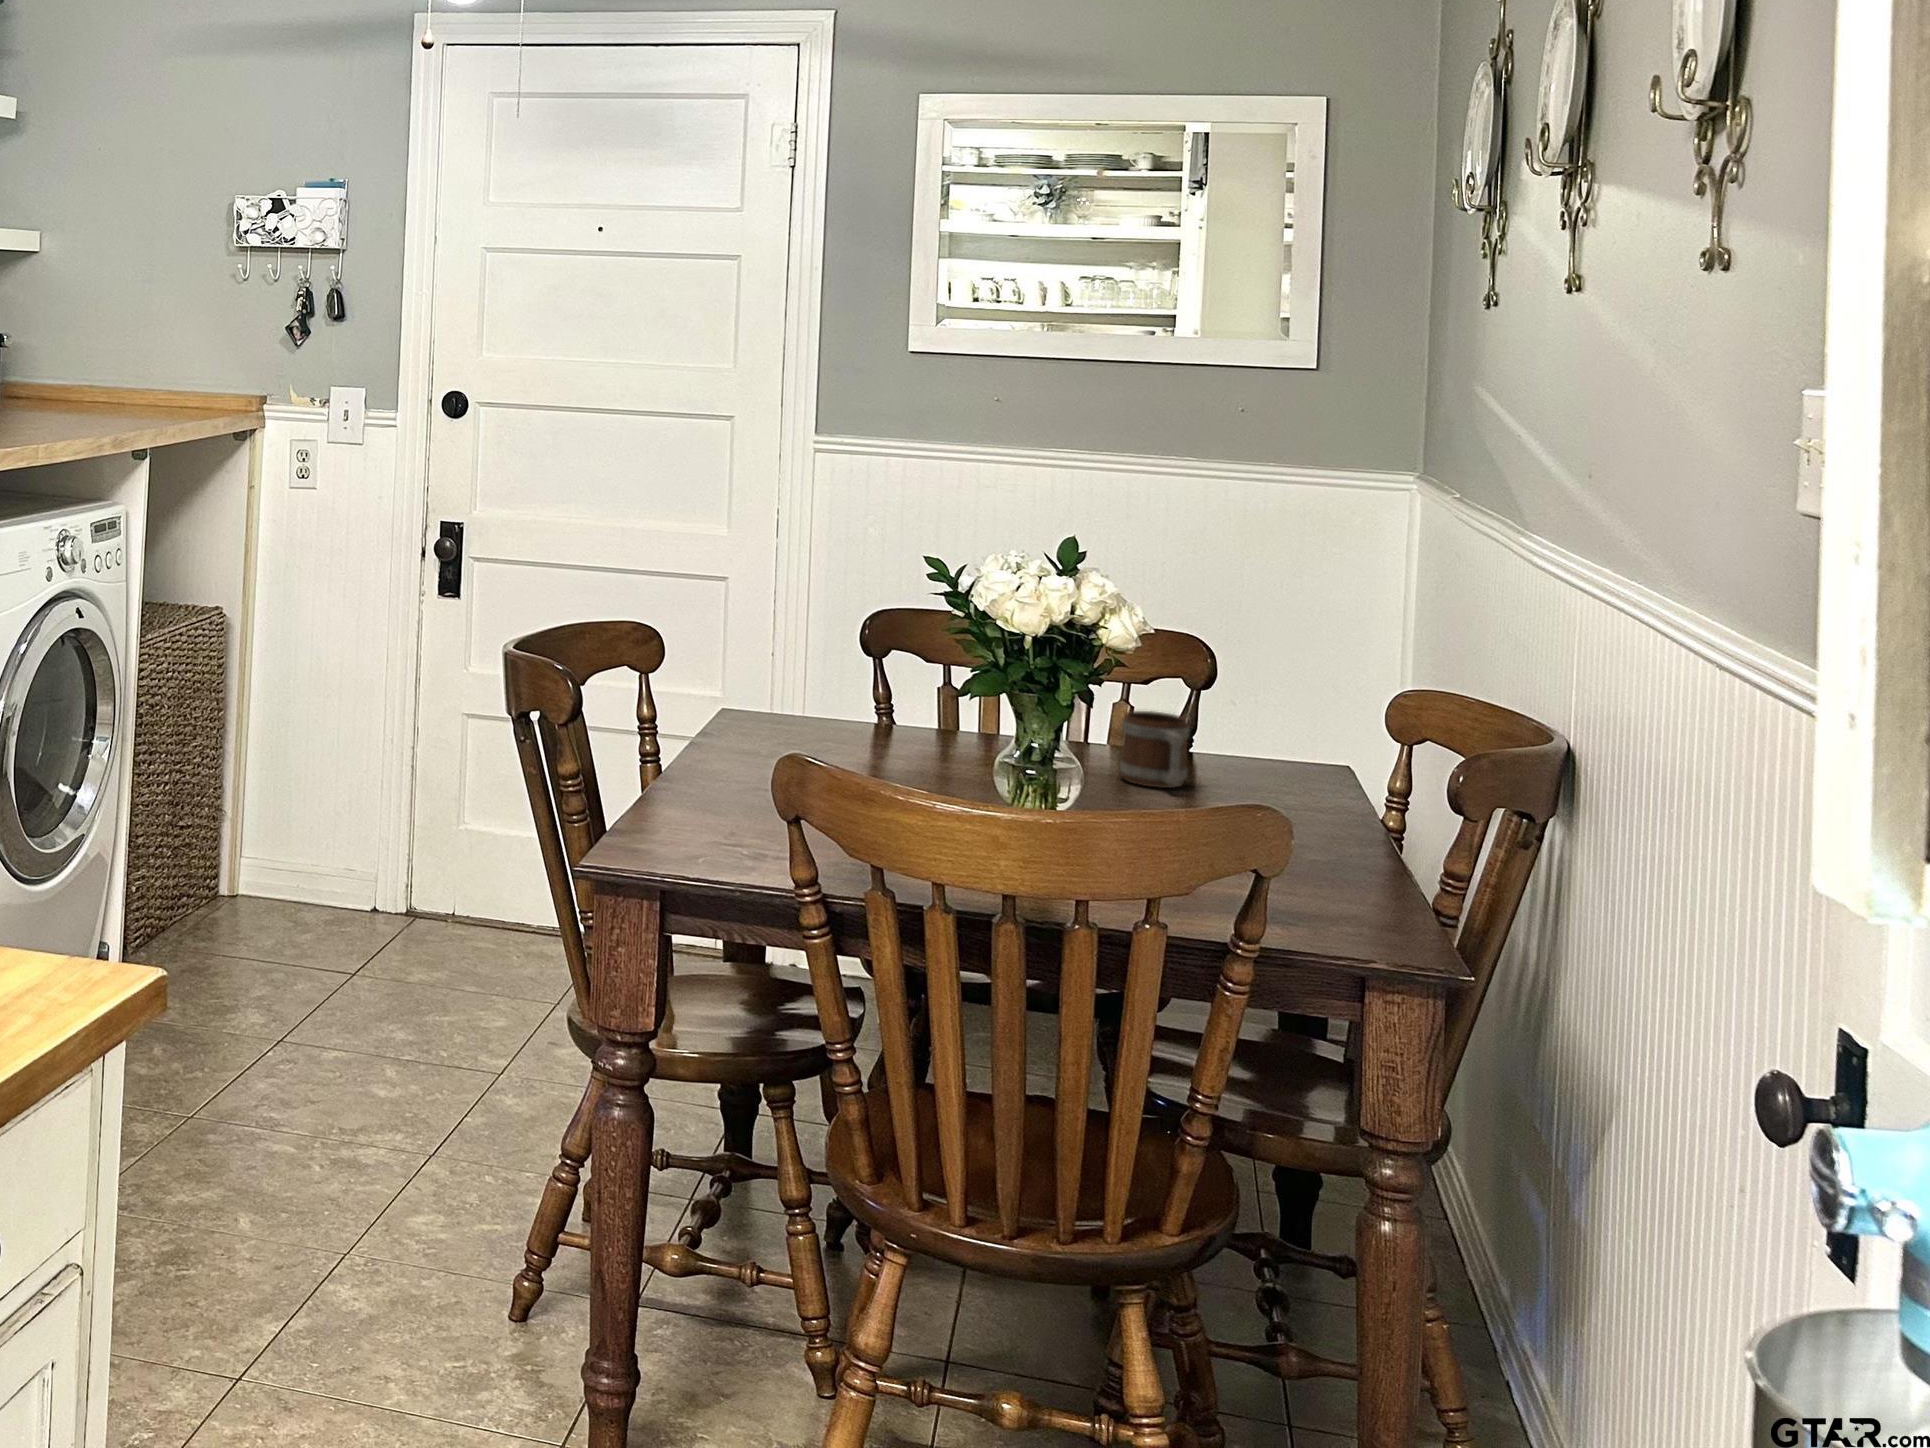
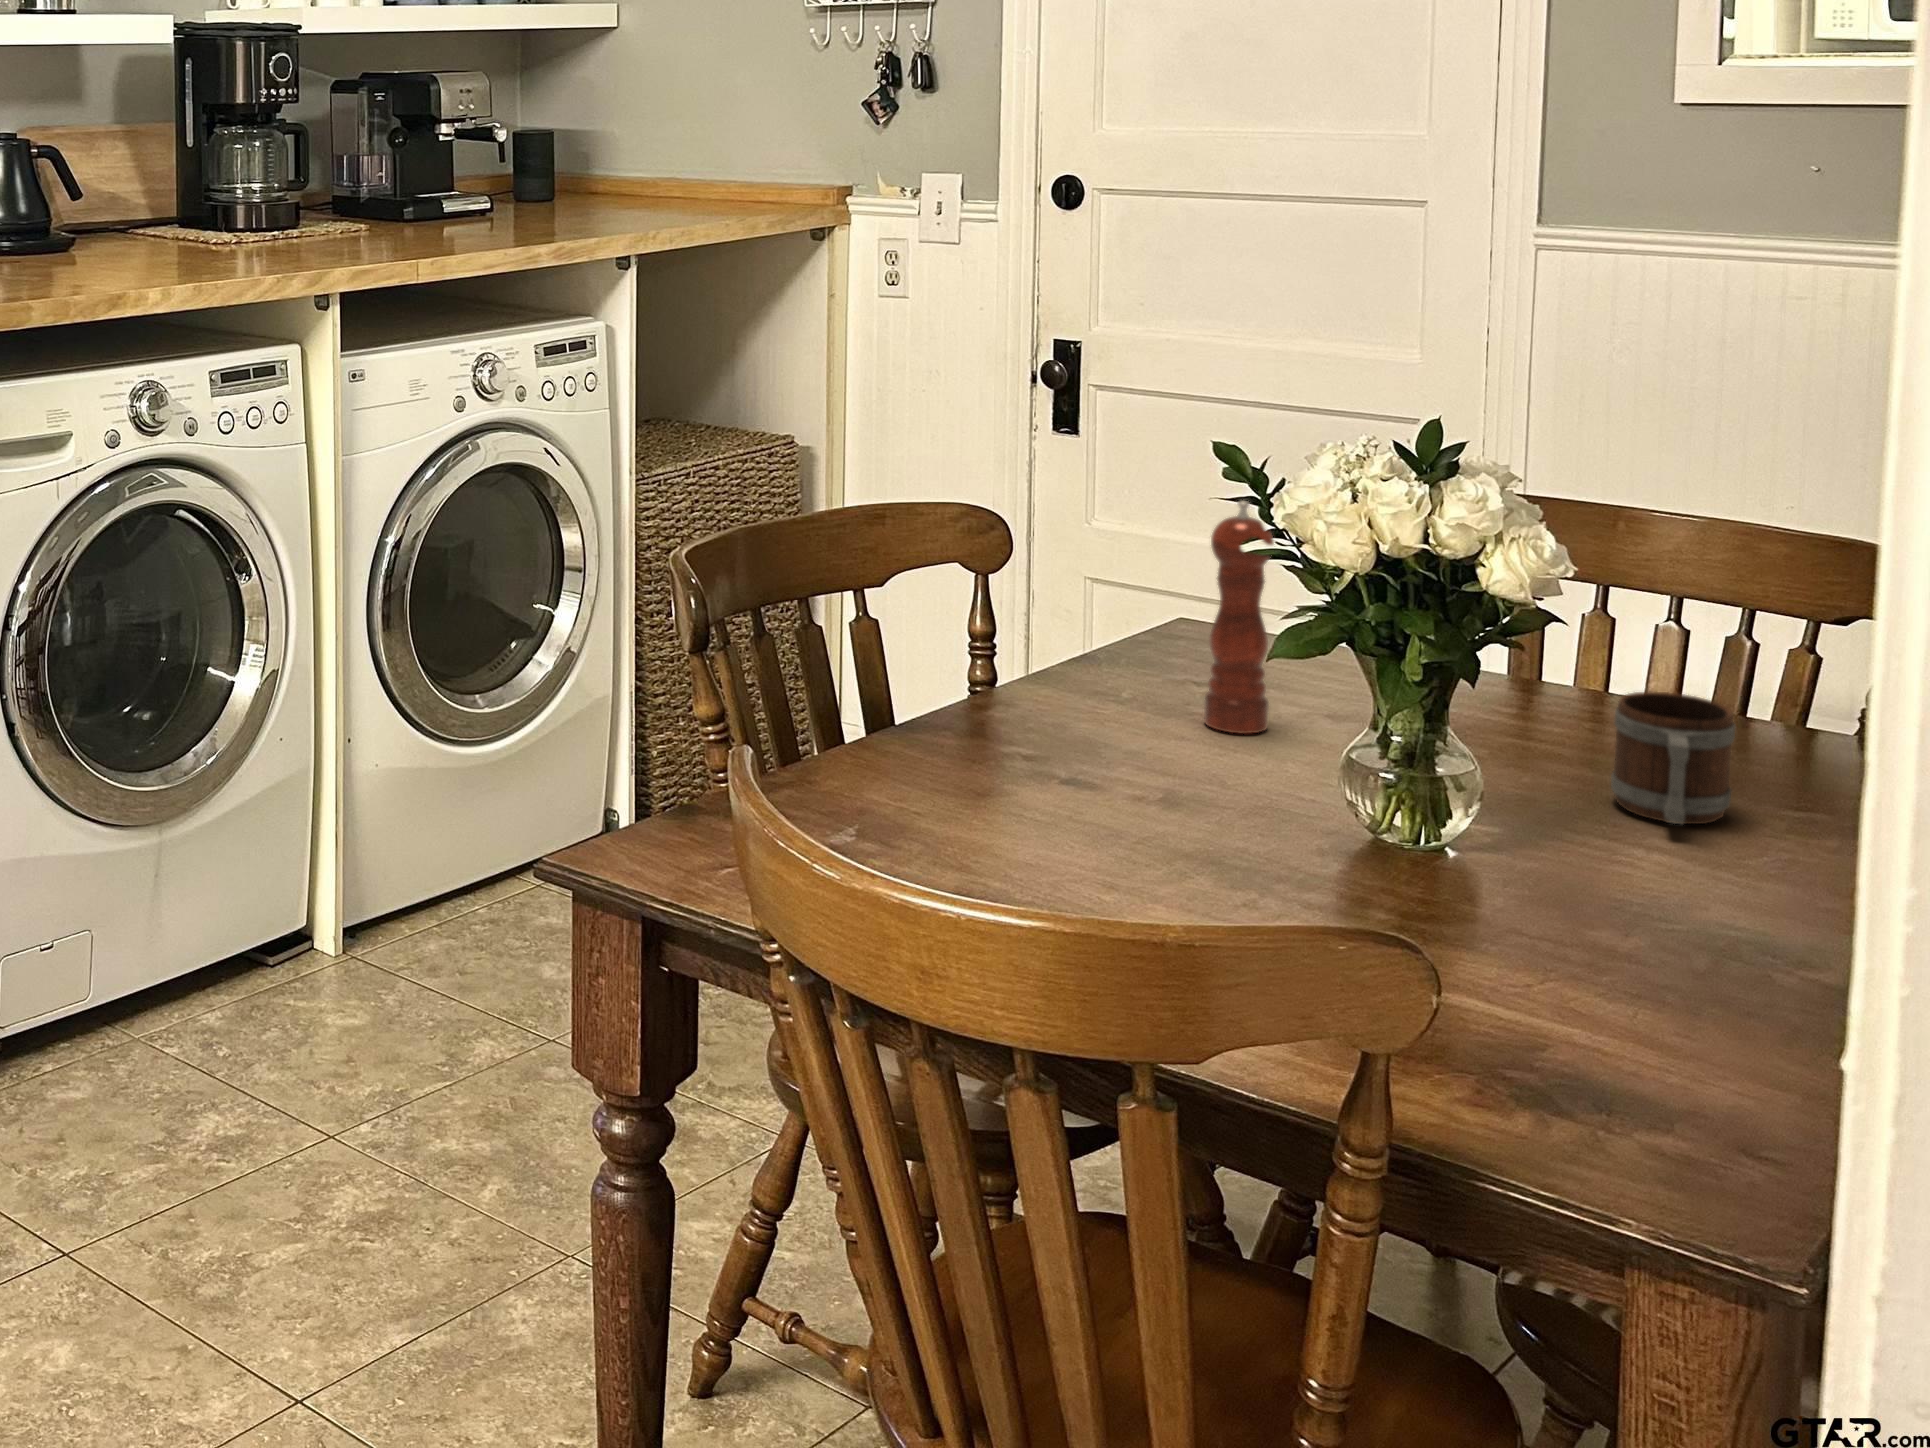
pepper mill: none [862,604,909,762] -> present [1204,501,1274,734]

